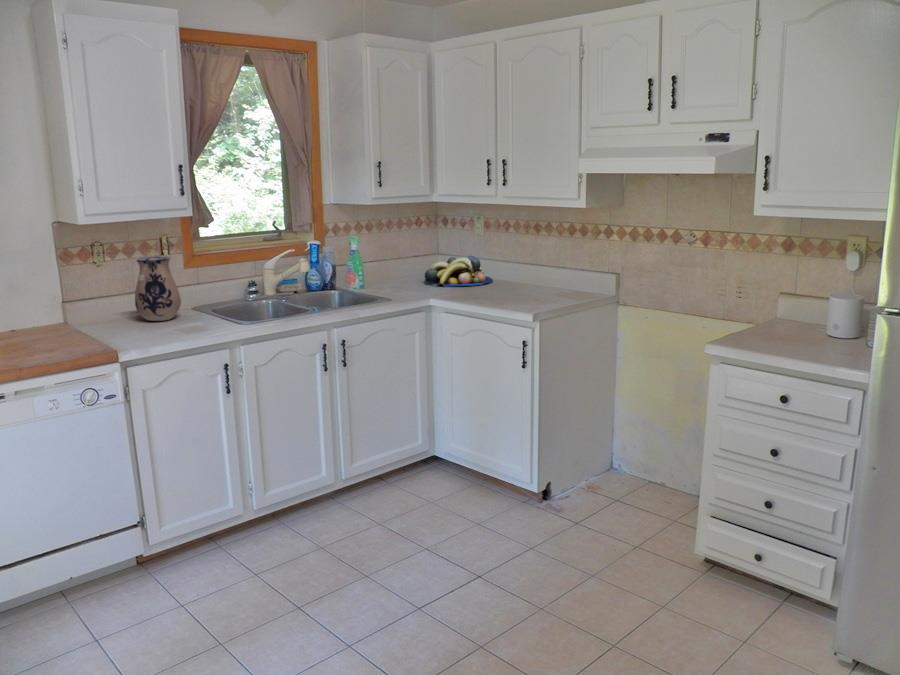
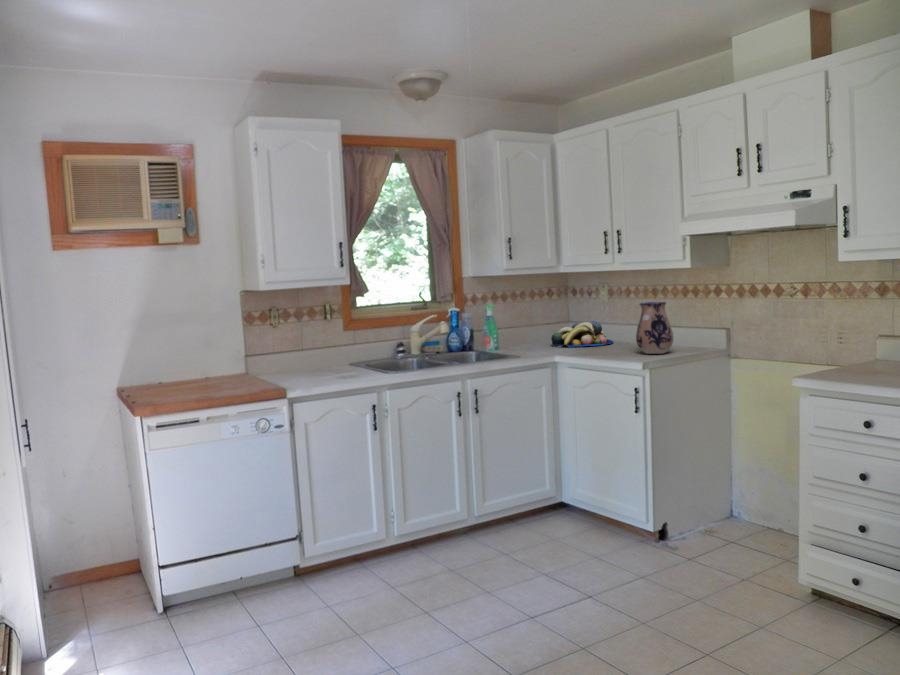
ceramic pitcher: present [135,256,181,321] -> present [636,302,673,354]

